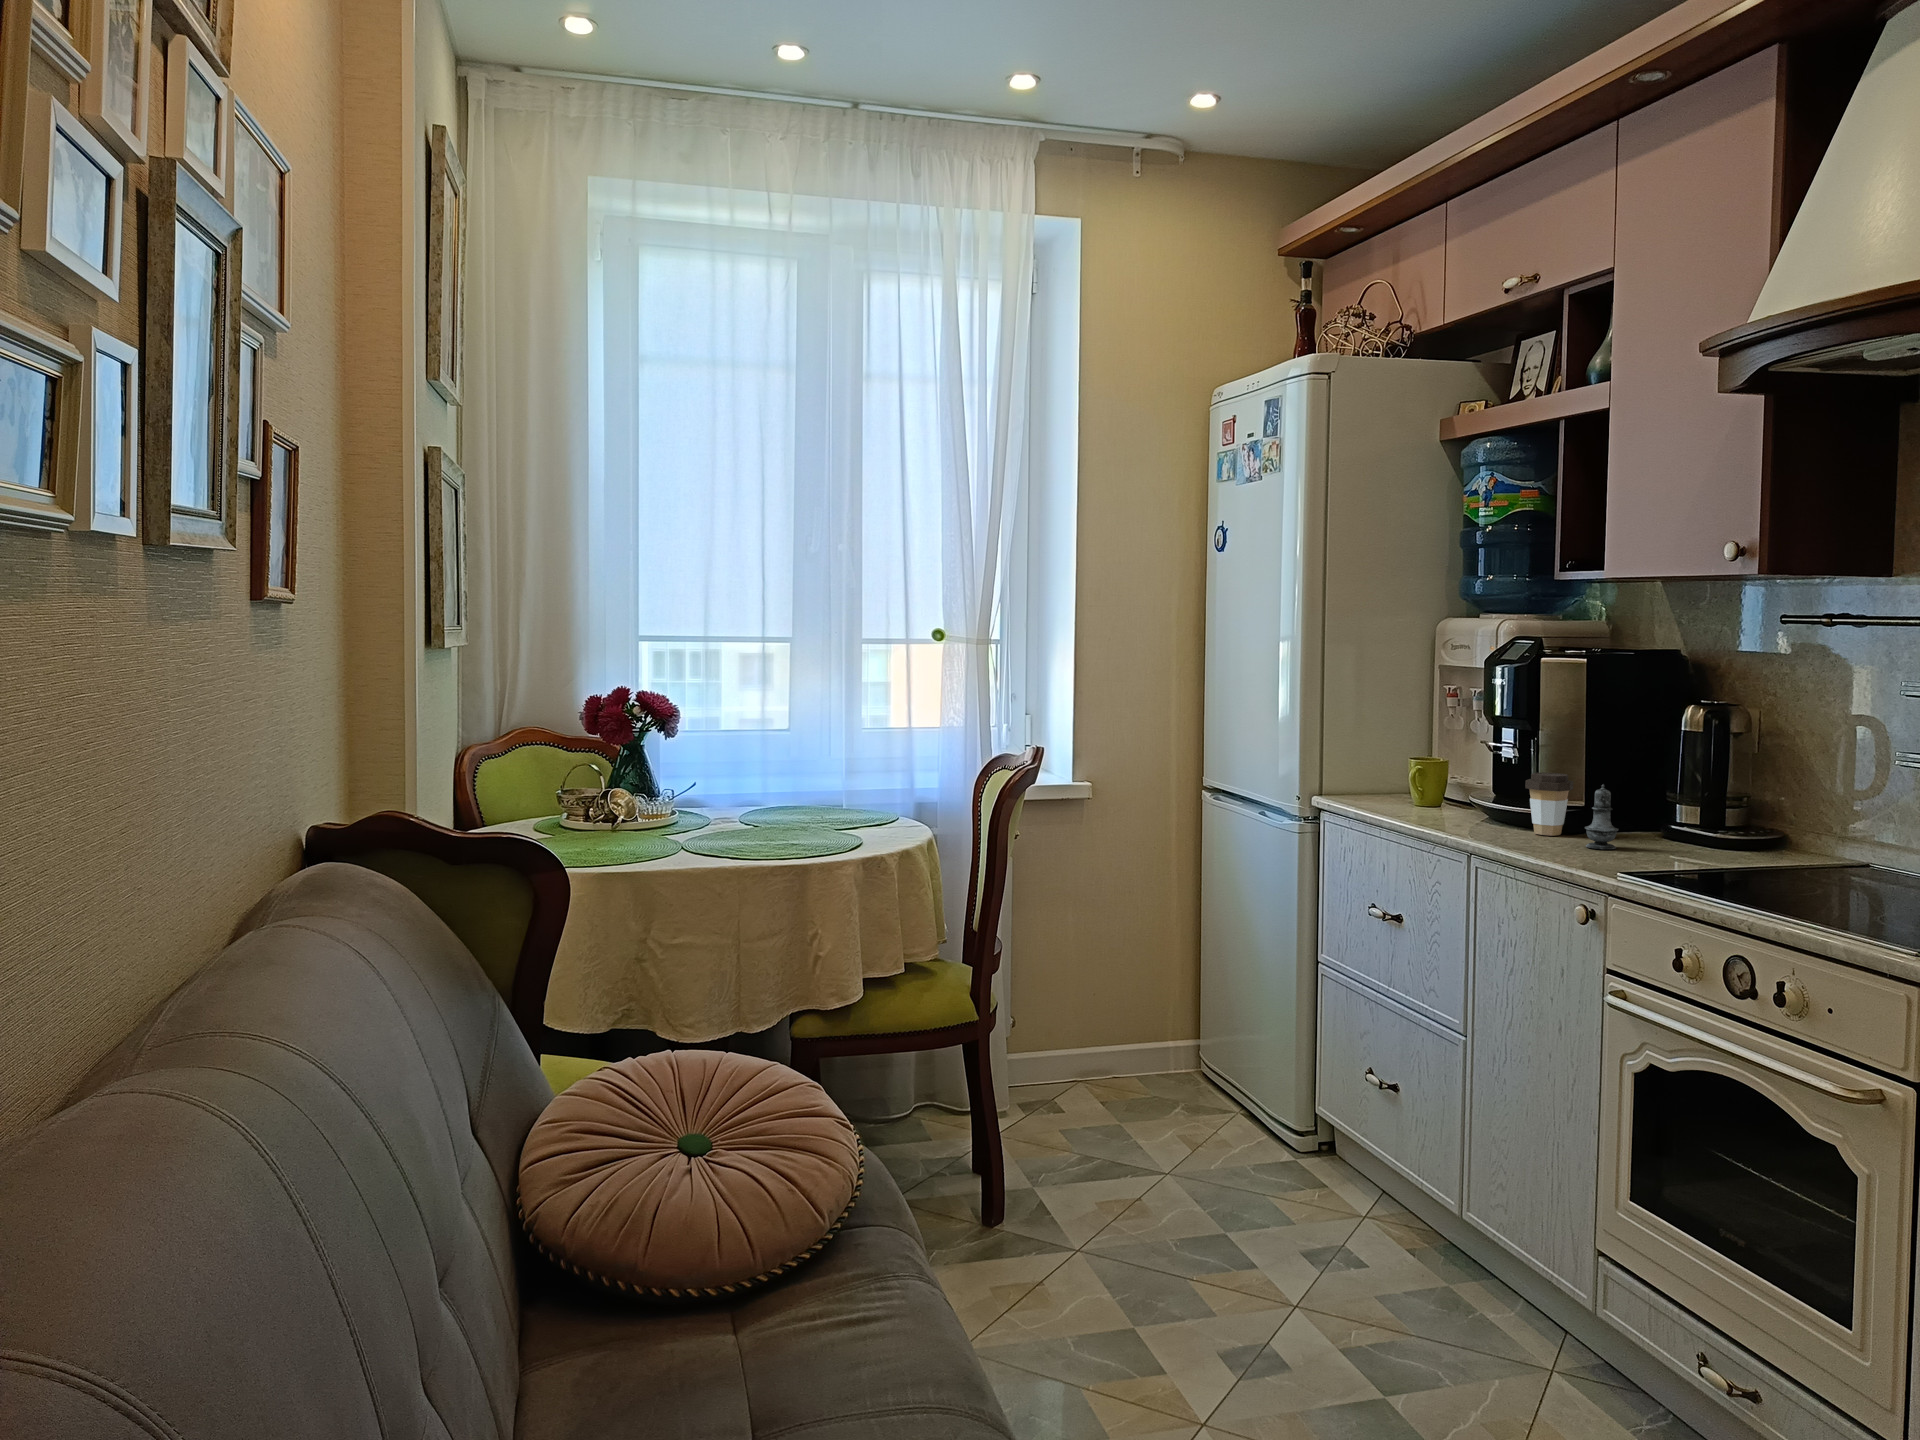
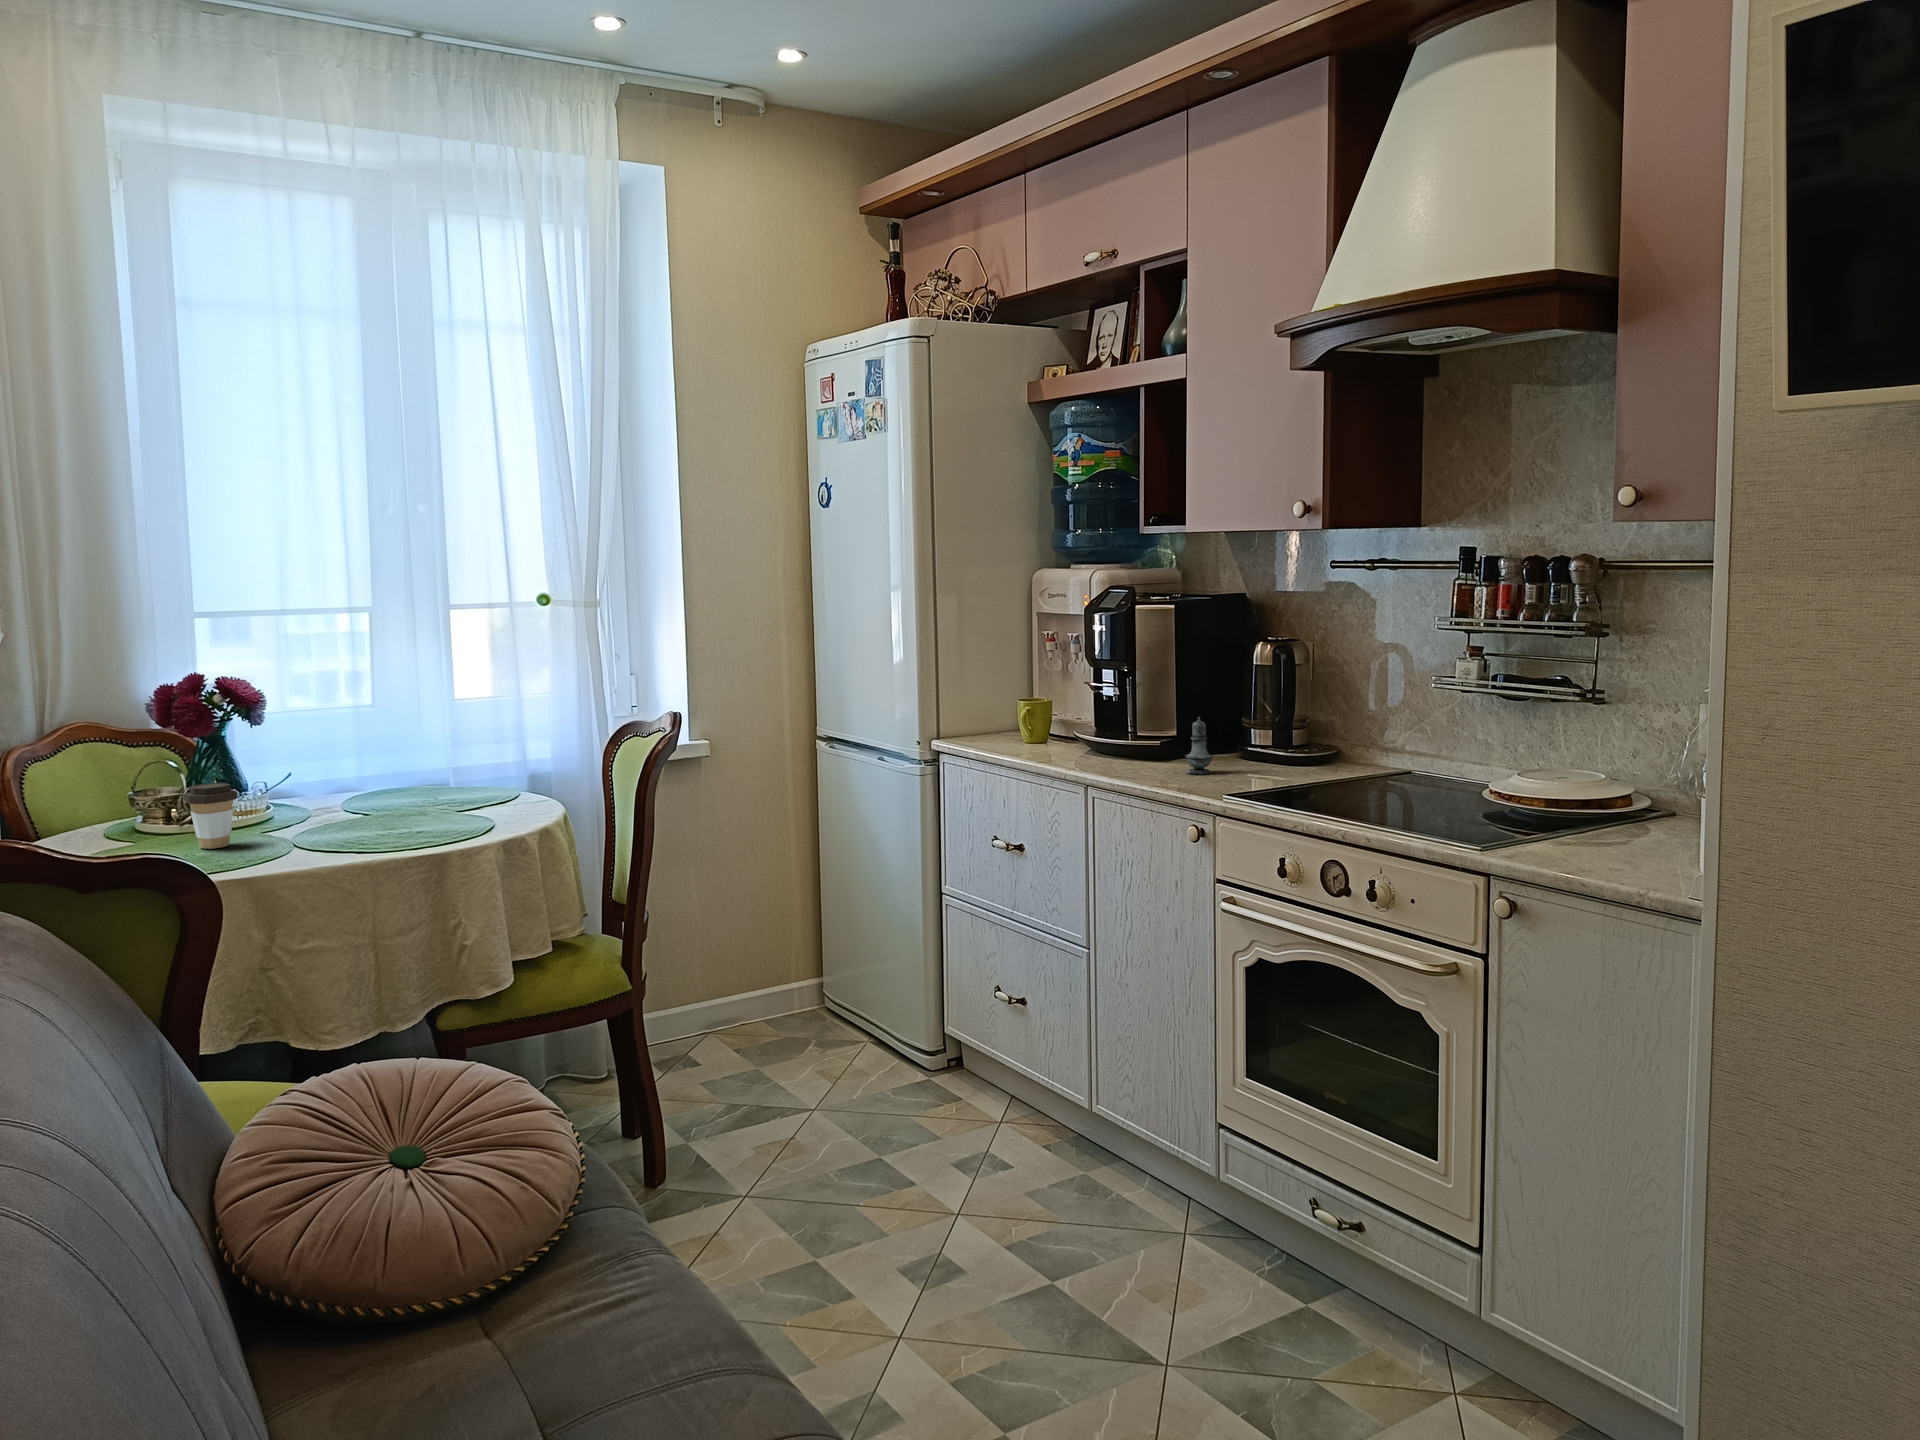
coffee cup: present [1525,772,1573,836] -> present [184,783,237,849]

